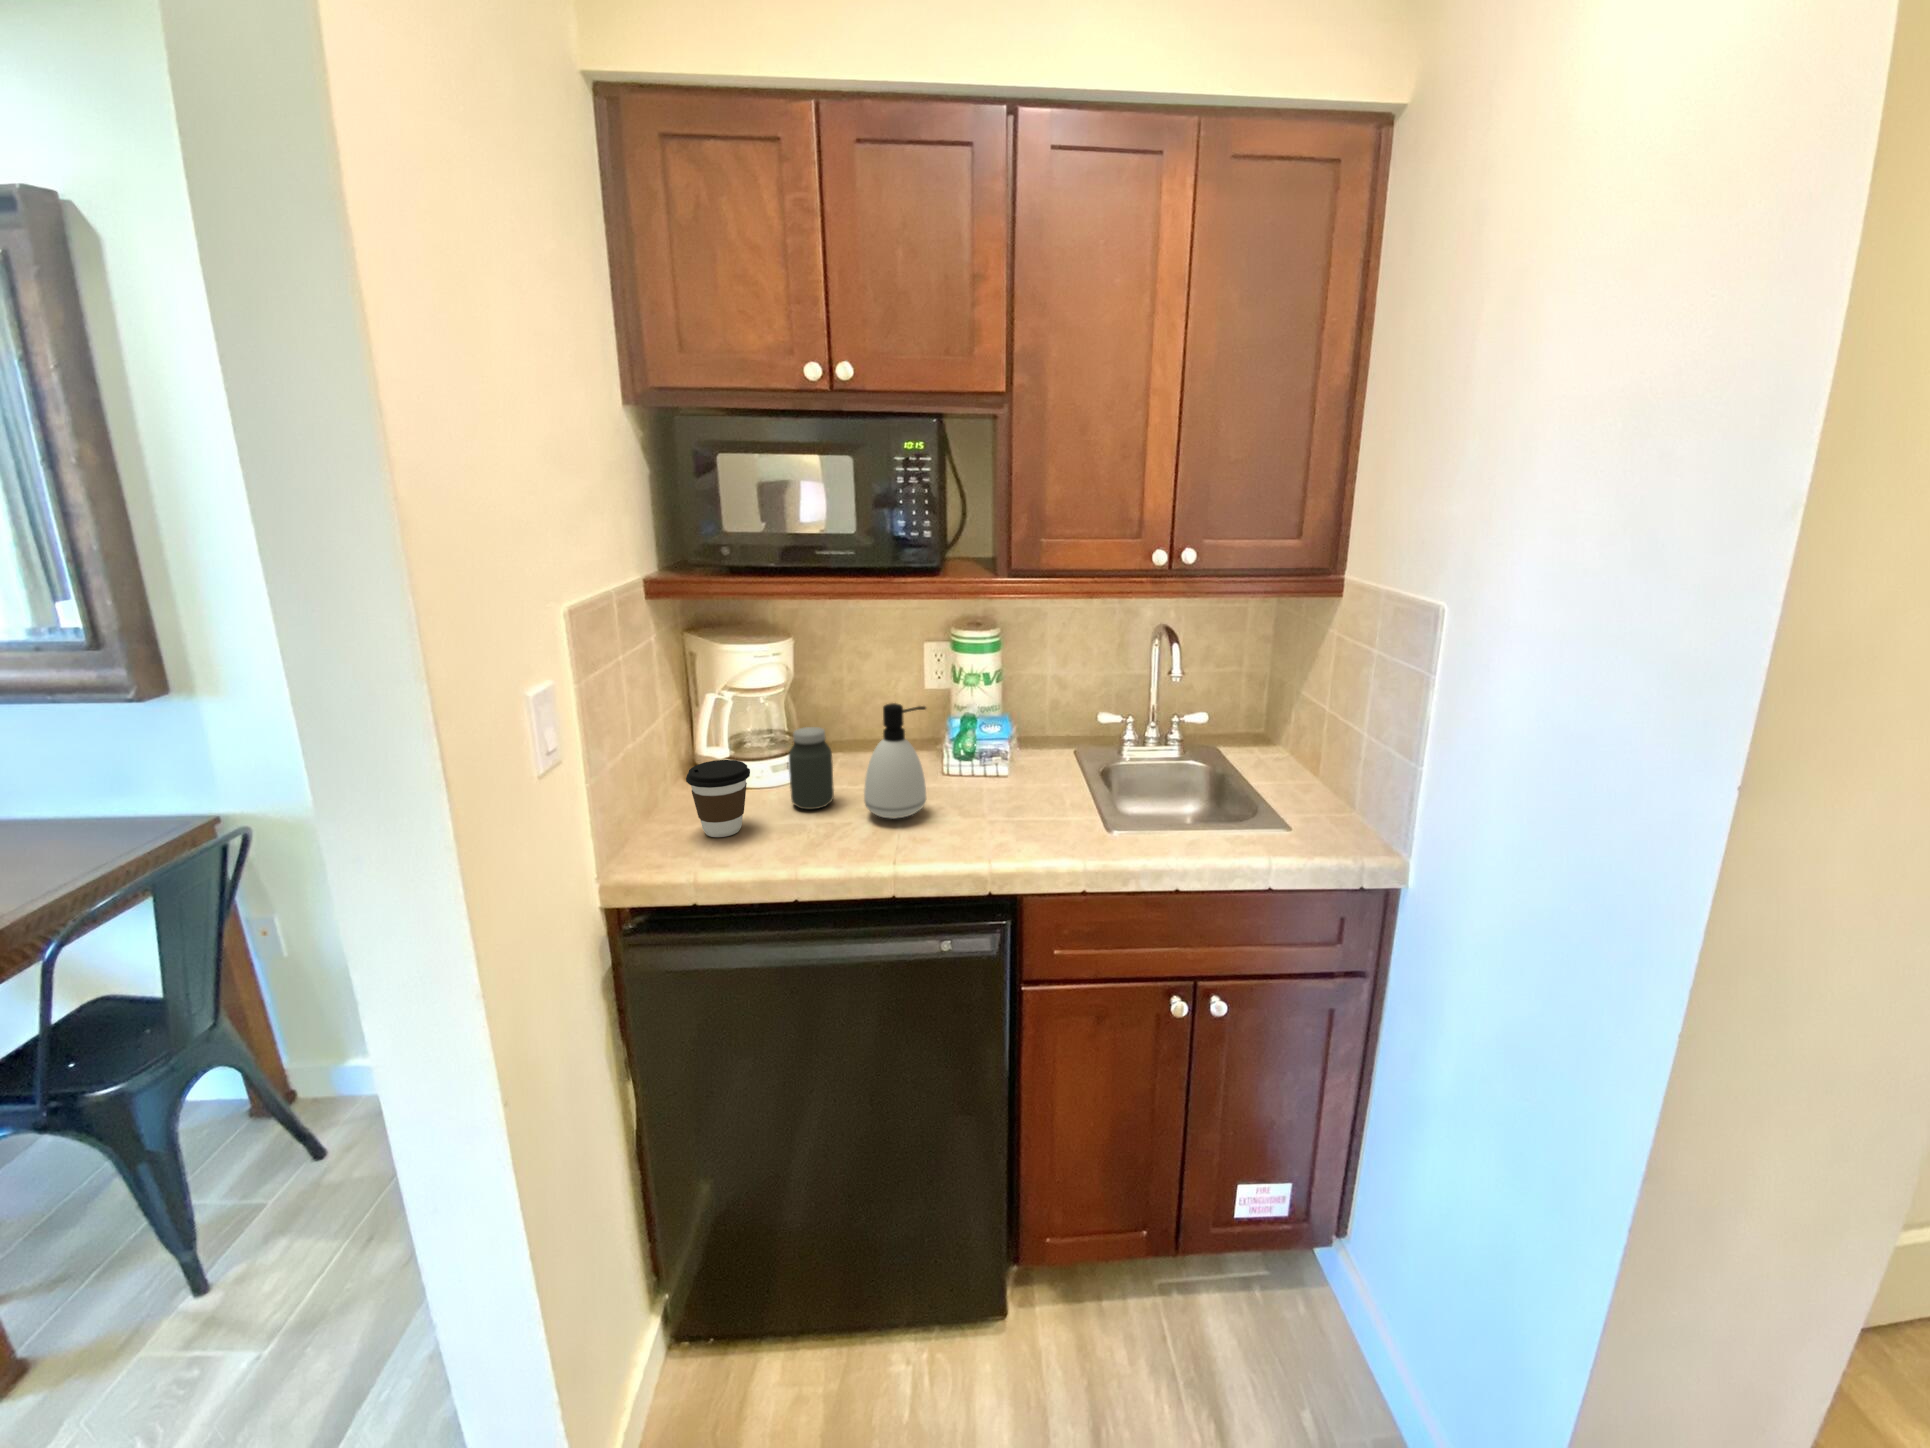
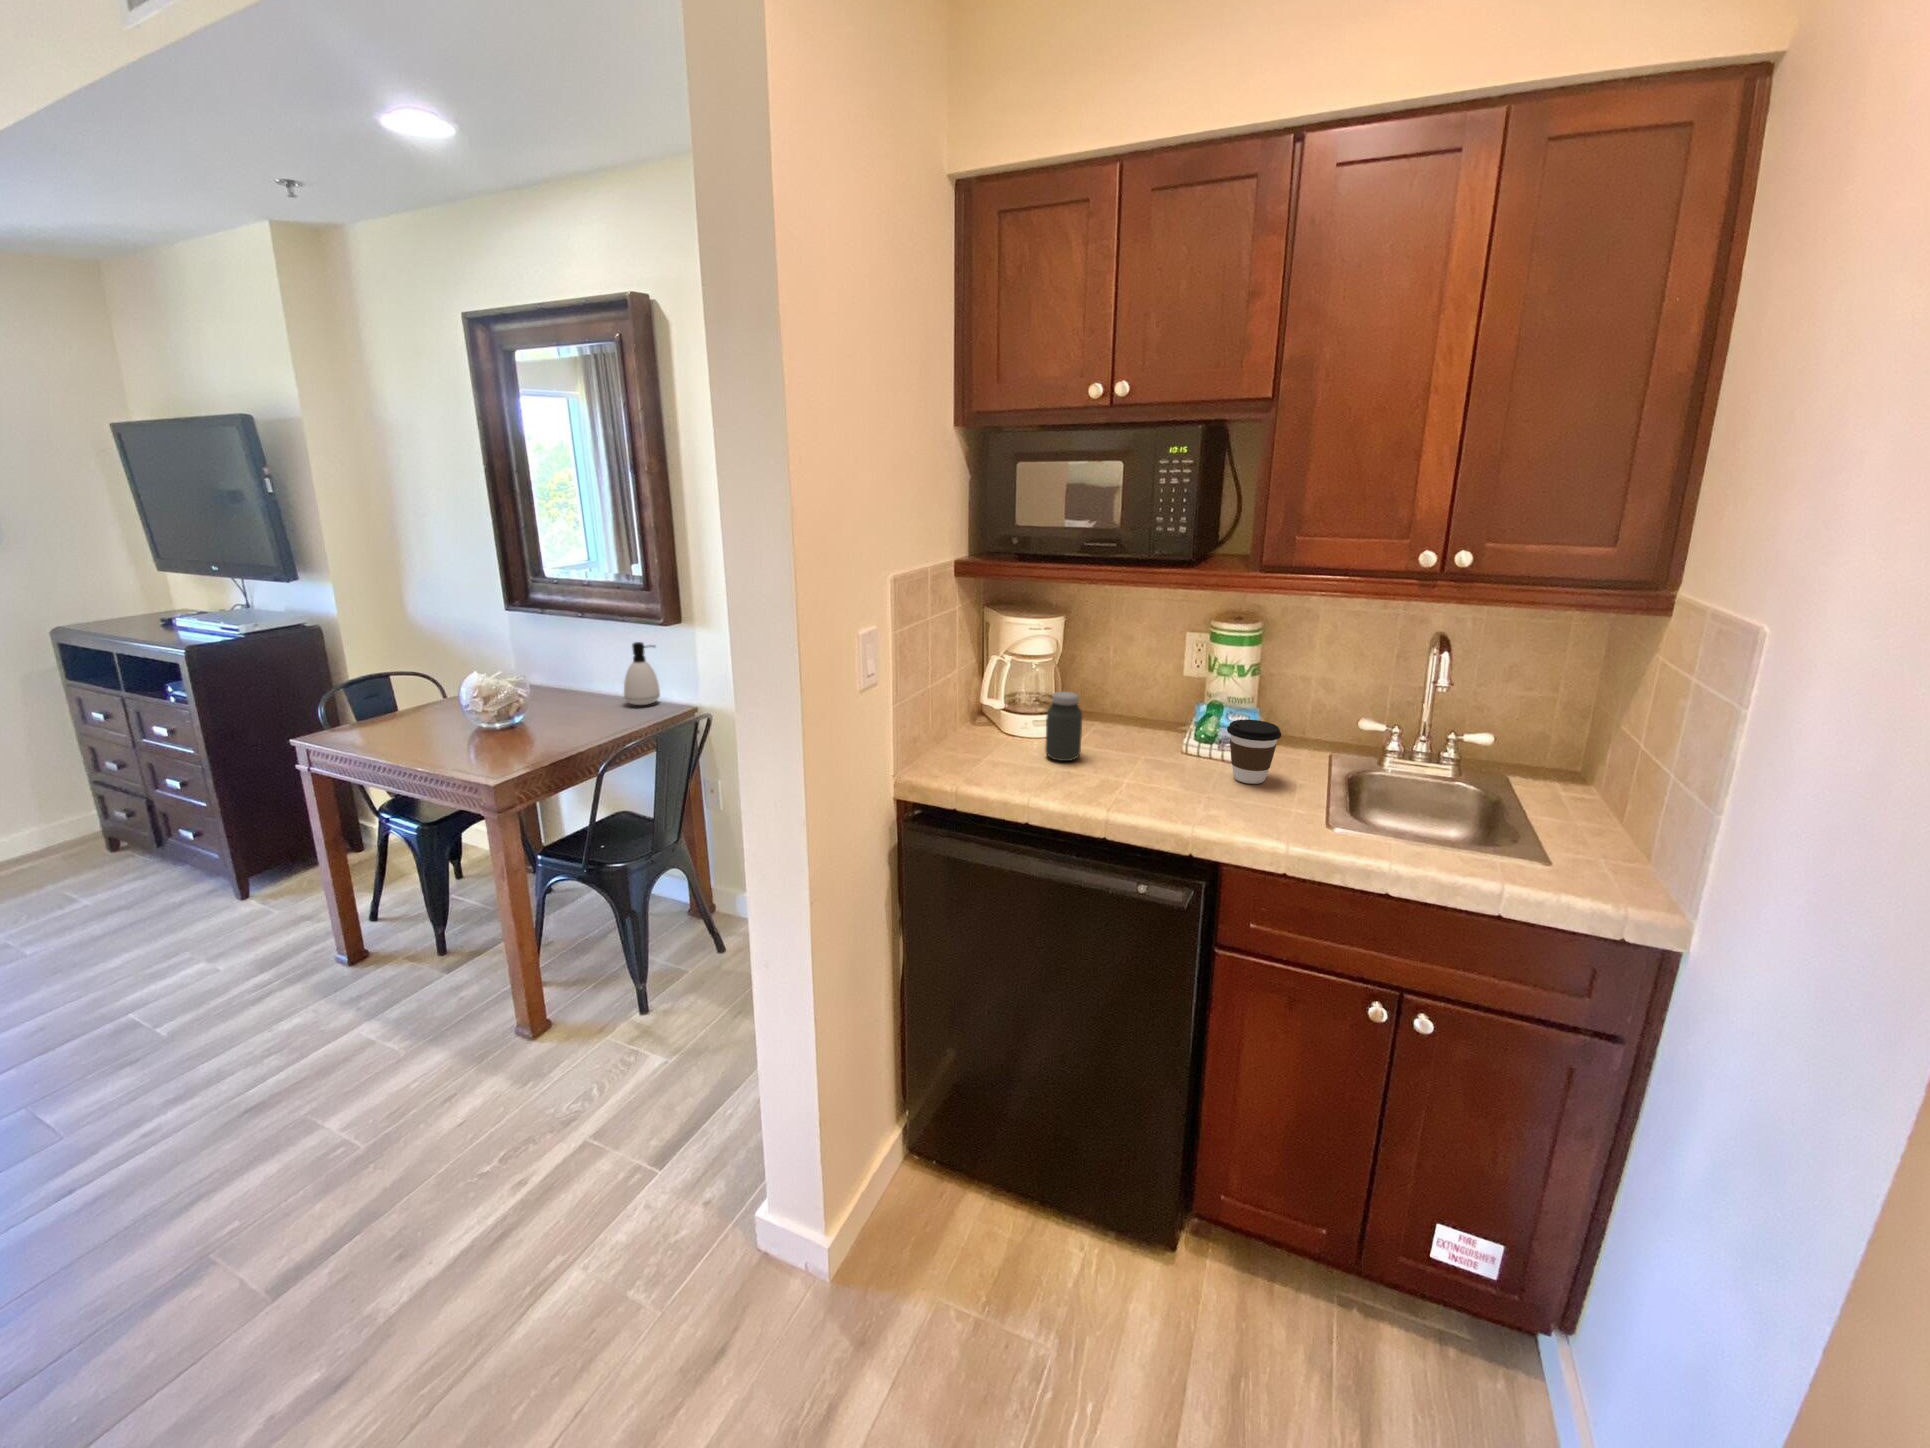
soap dispenser: present [864,703,926,818] -> present [624,642,660,705]
coffee cup: present [686,760,750,837] -> present [1227,719,1281,784]

